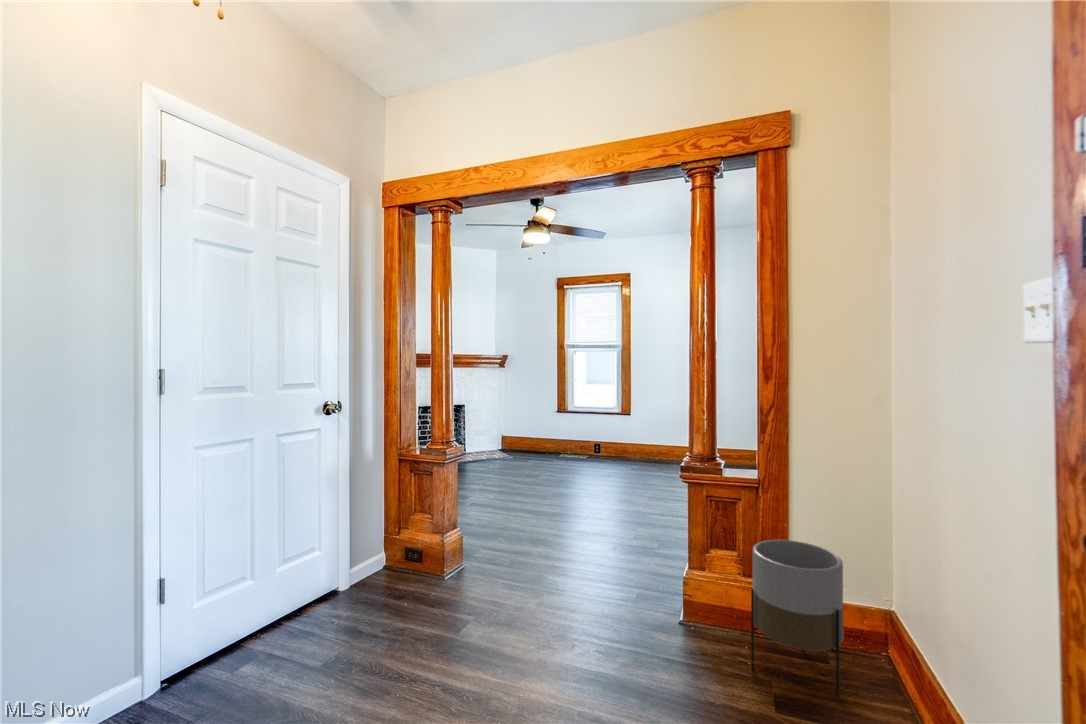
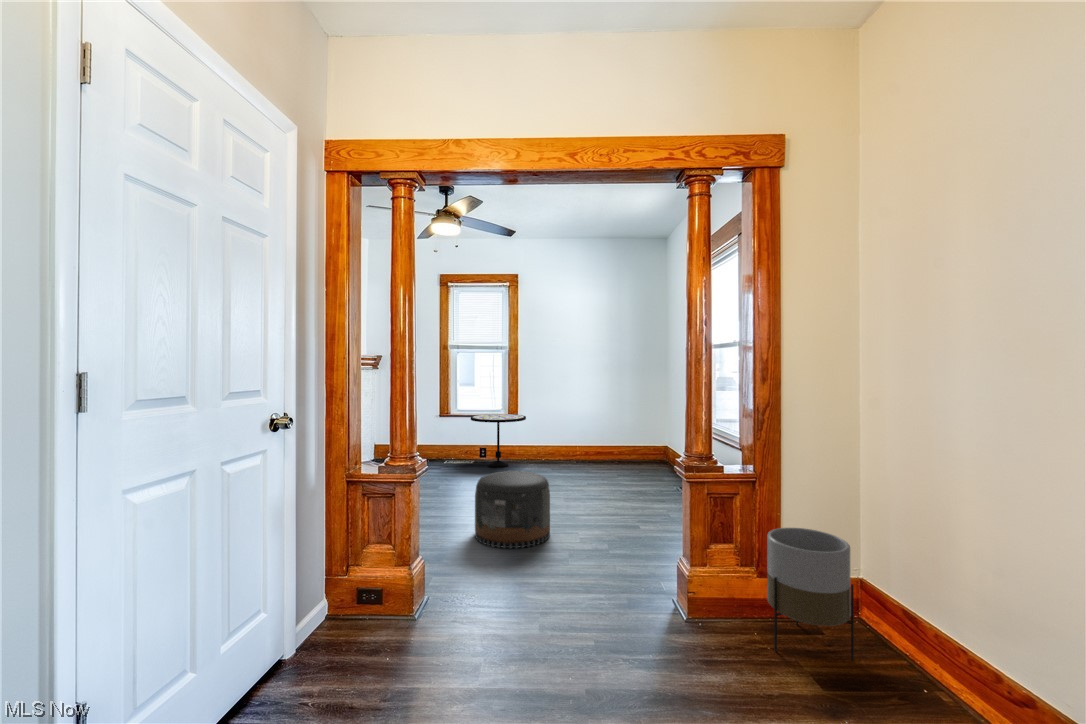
side table: none [579,411,633,462] -> present [471,414,526,468]
pouf: none [537,463,608,535] -> present [475,471,550,549]

